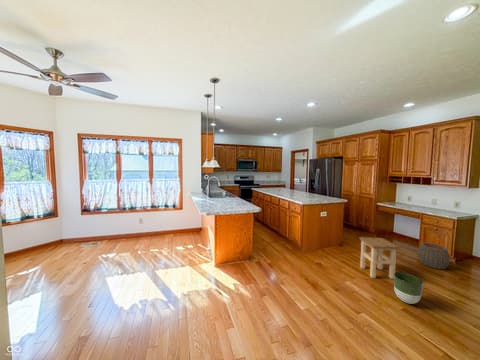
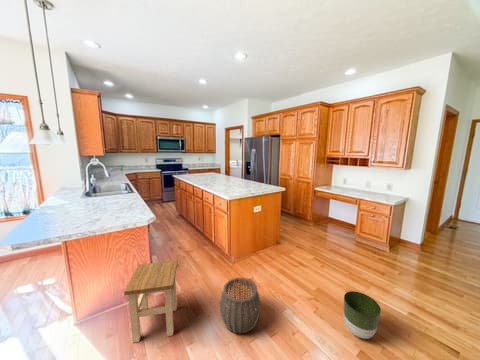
stool: present [360,237,399,279] -> present [124,260,178,343]
woven basket: present [418,243,450,269] -> present [220,278,261,333]

